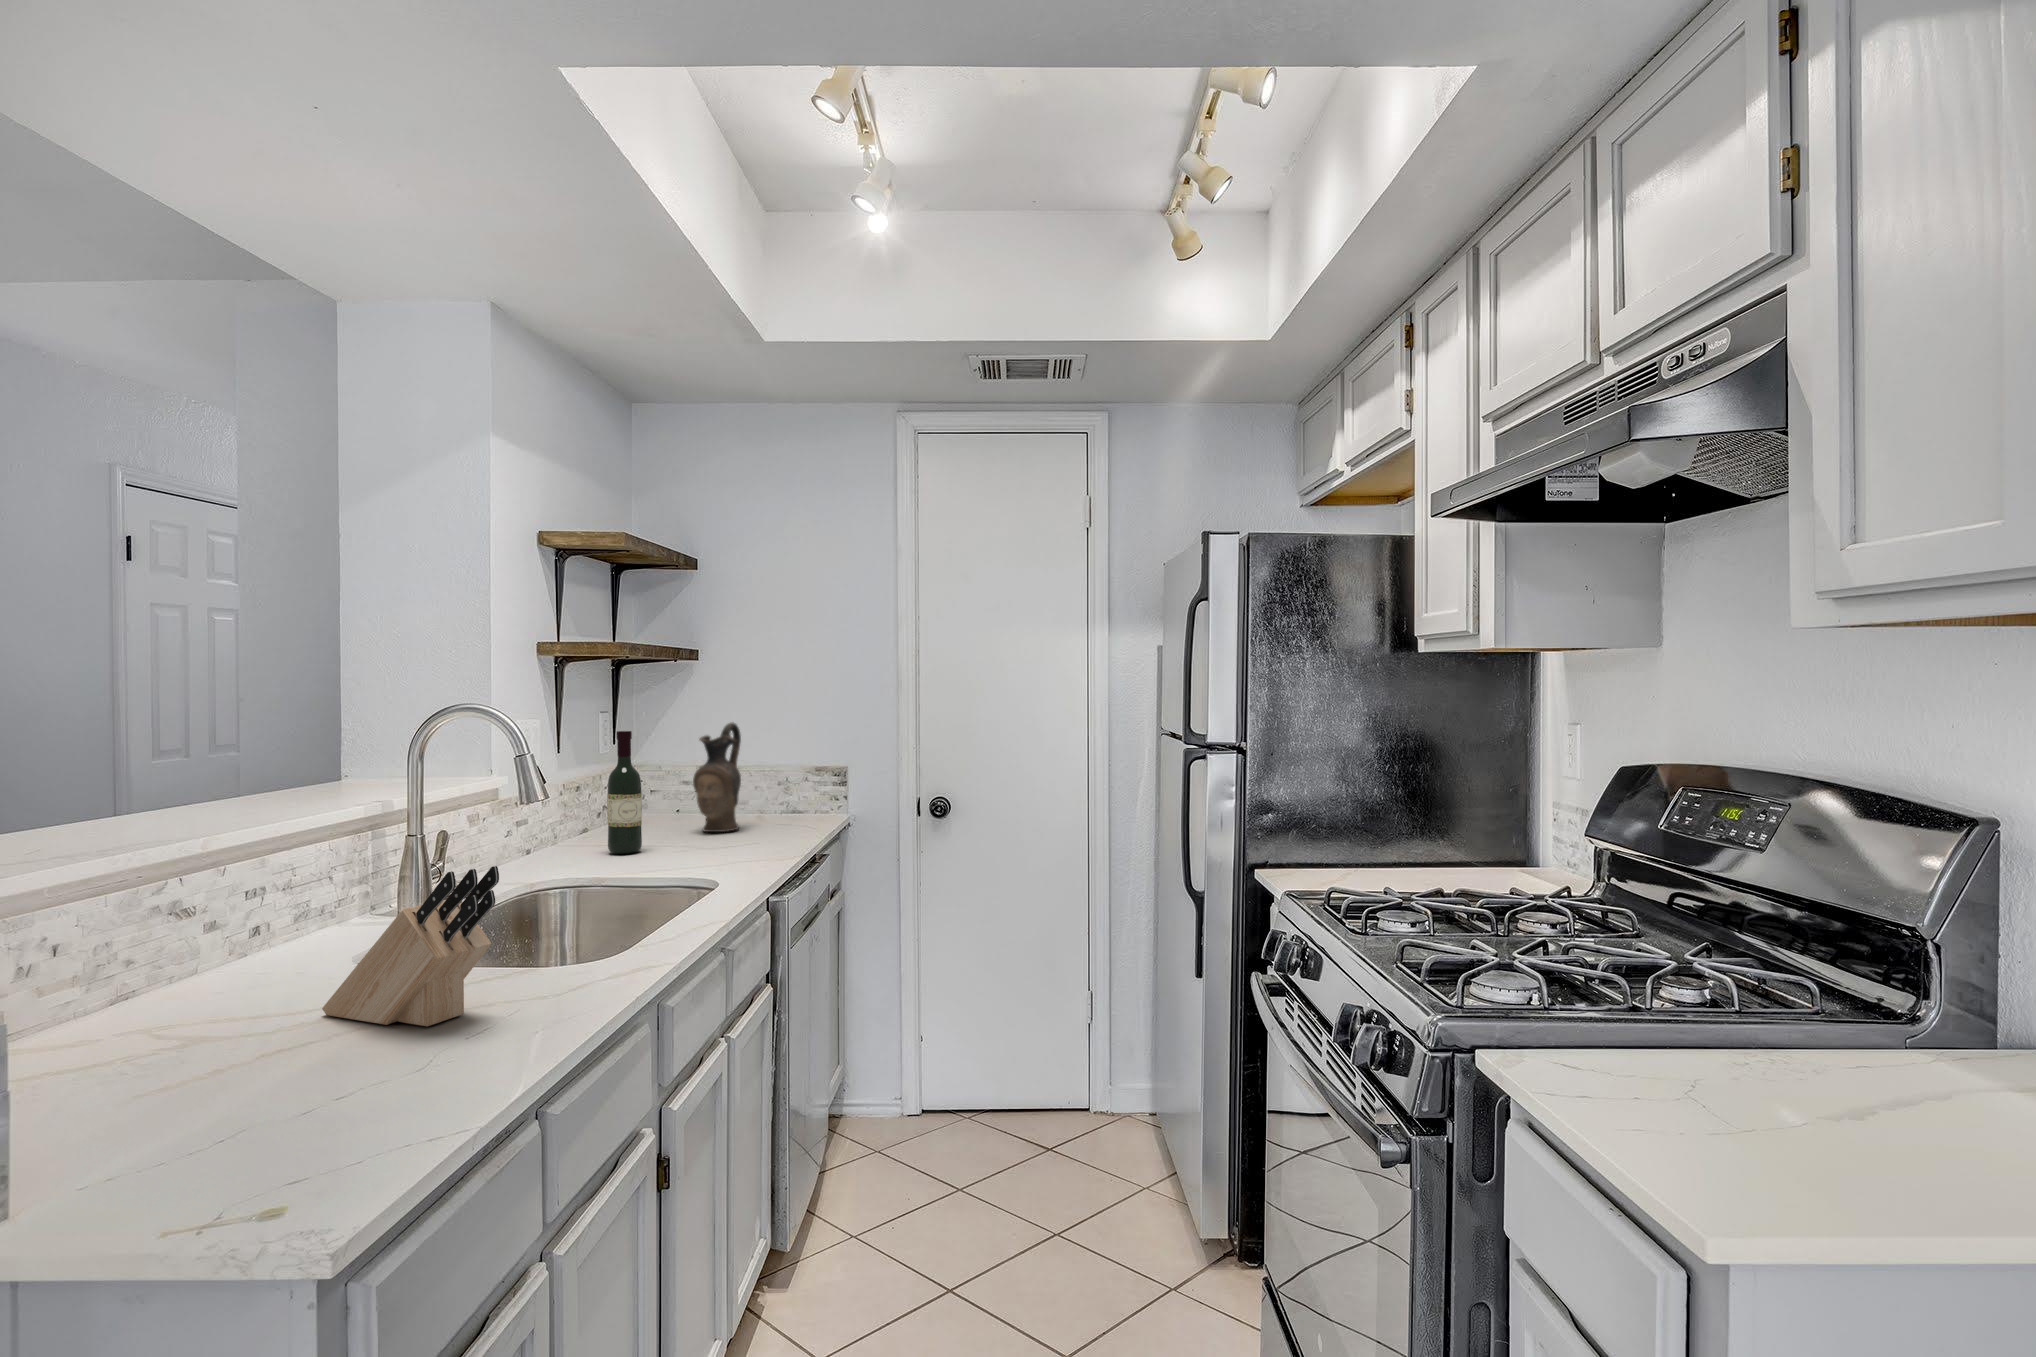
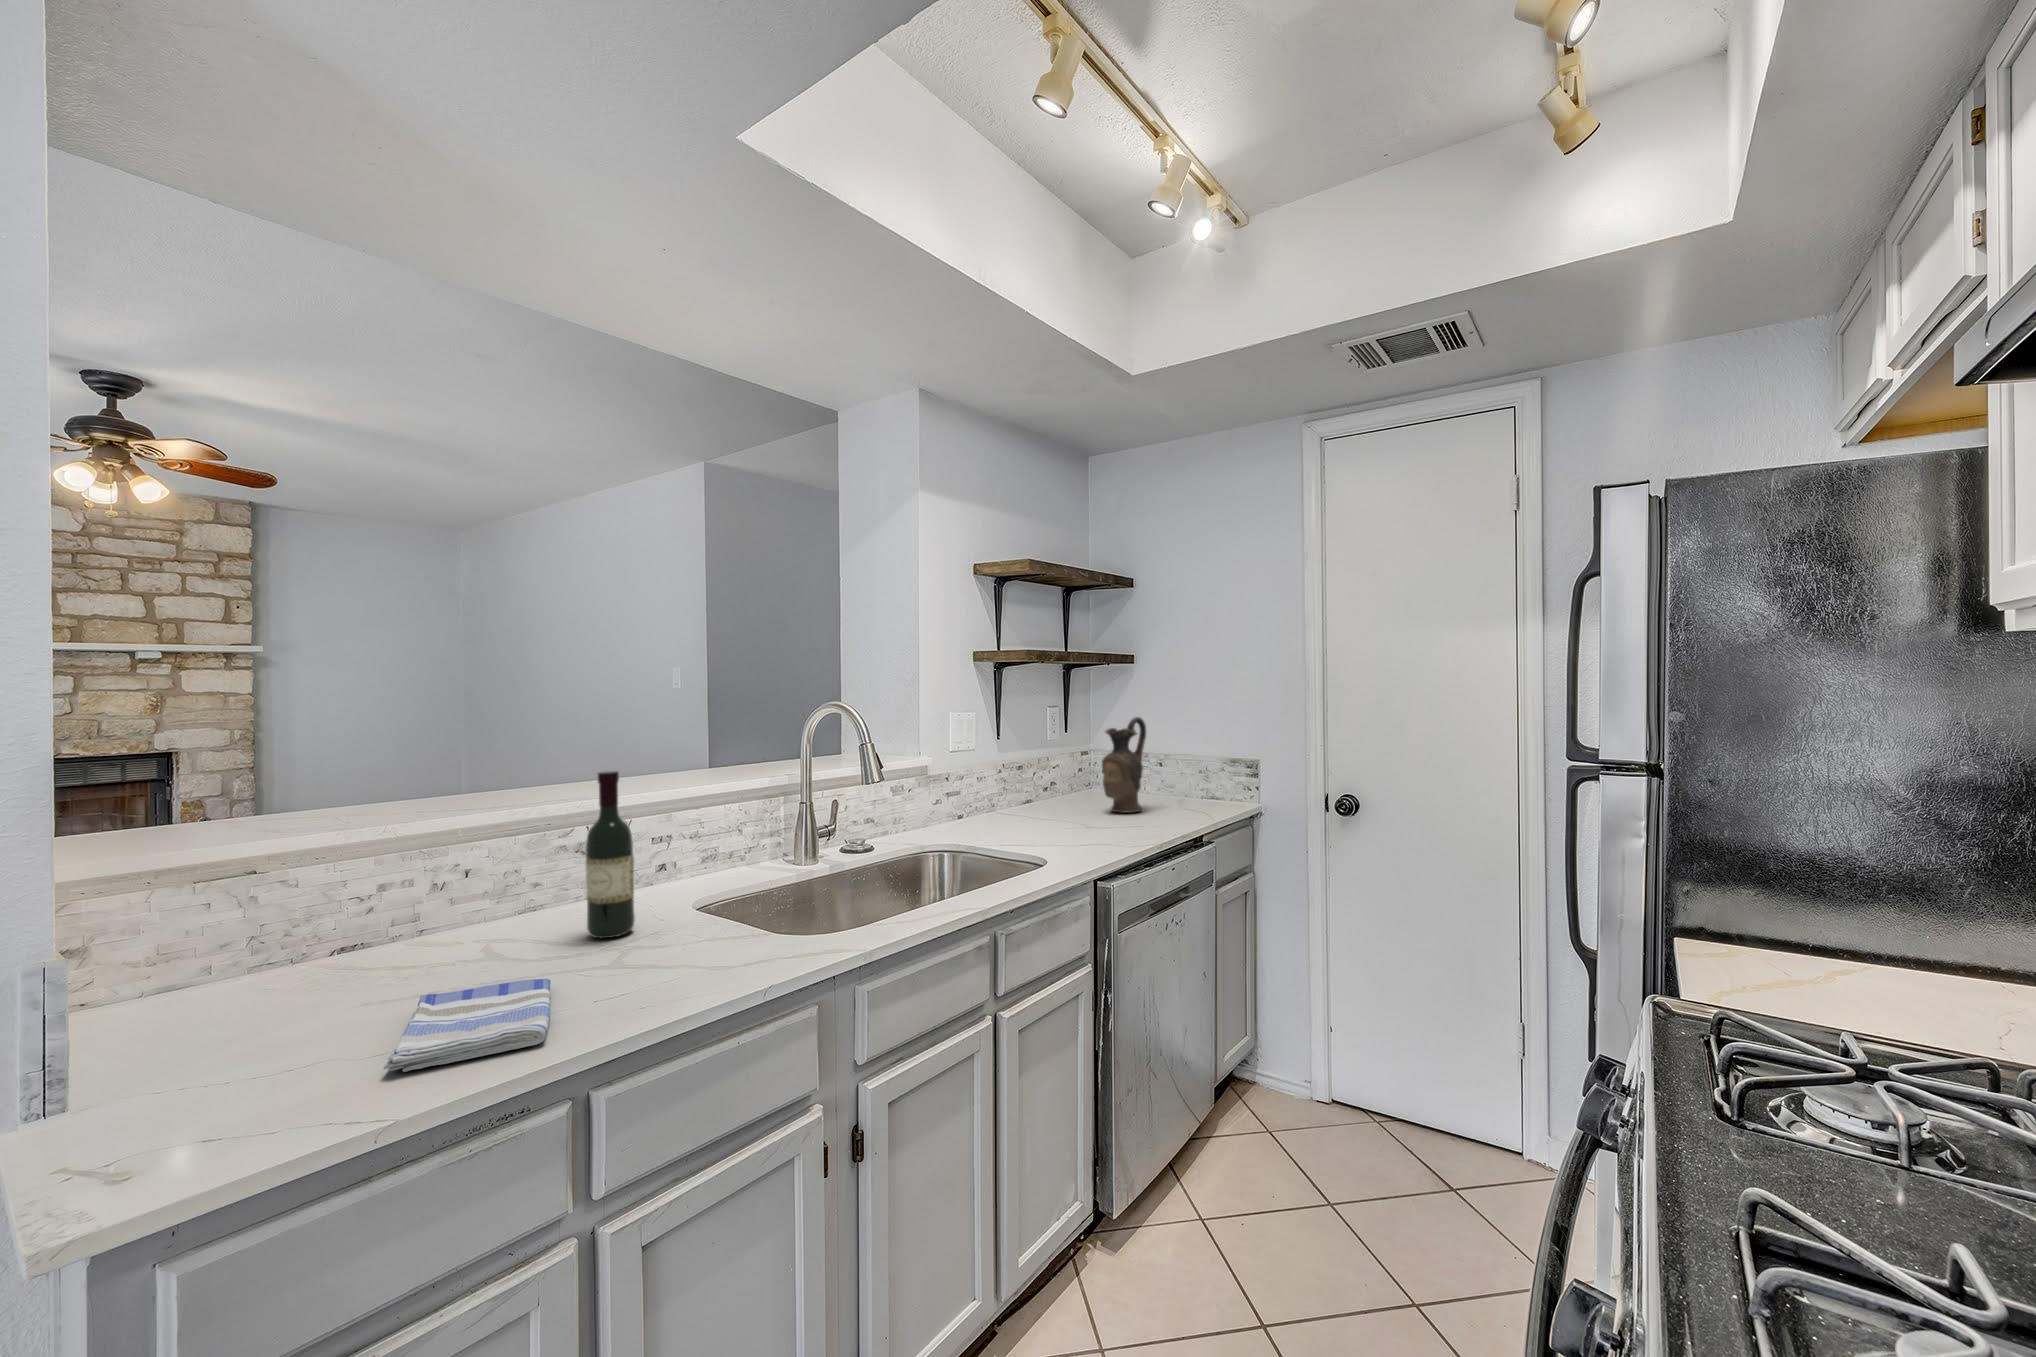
wine bottle: present [607,731,642,854] -> present [586,771,635,938]
knife block: present [322,866,499,1027] -> none [651,845,721,965]
dish towel: none [105,1066,413,1176] -> present [383,979,551,1072]

